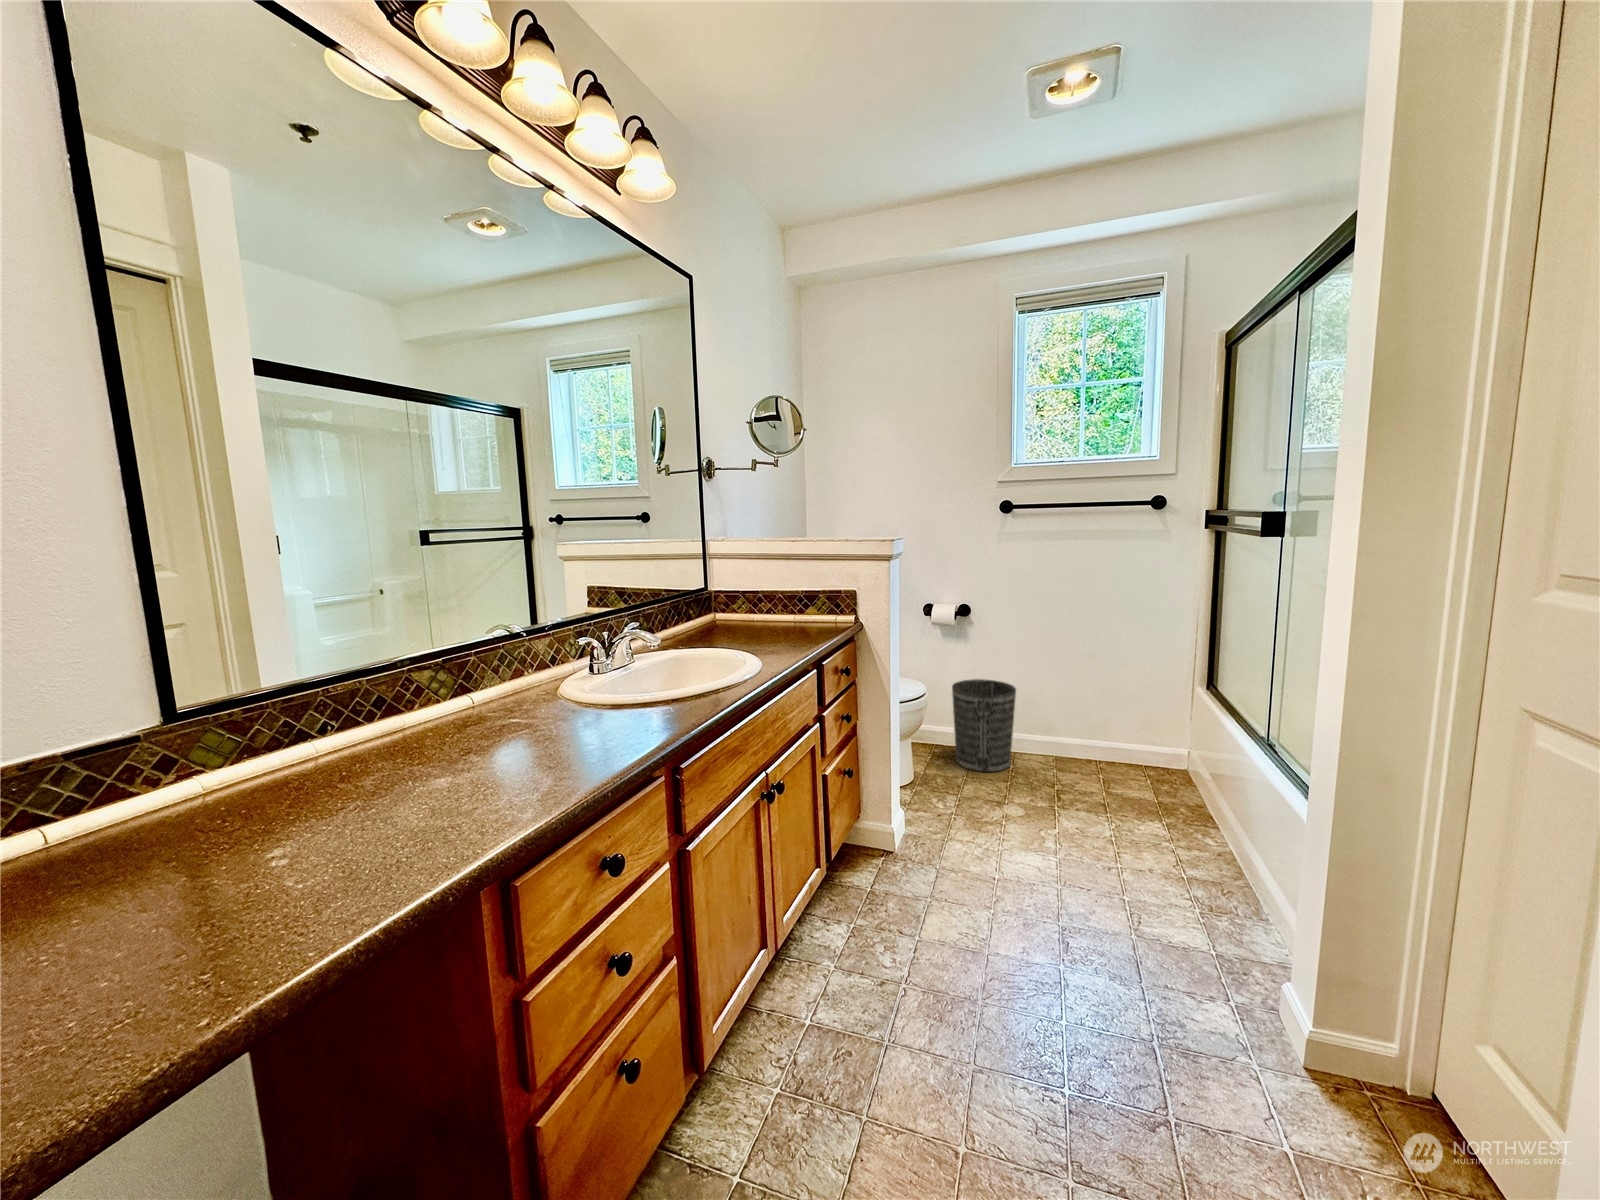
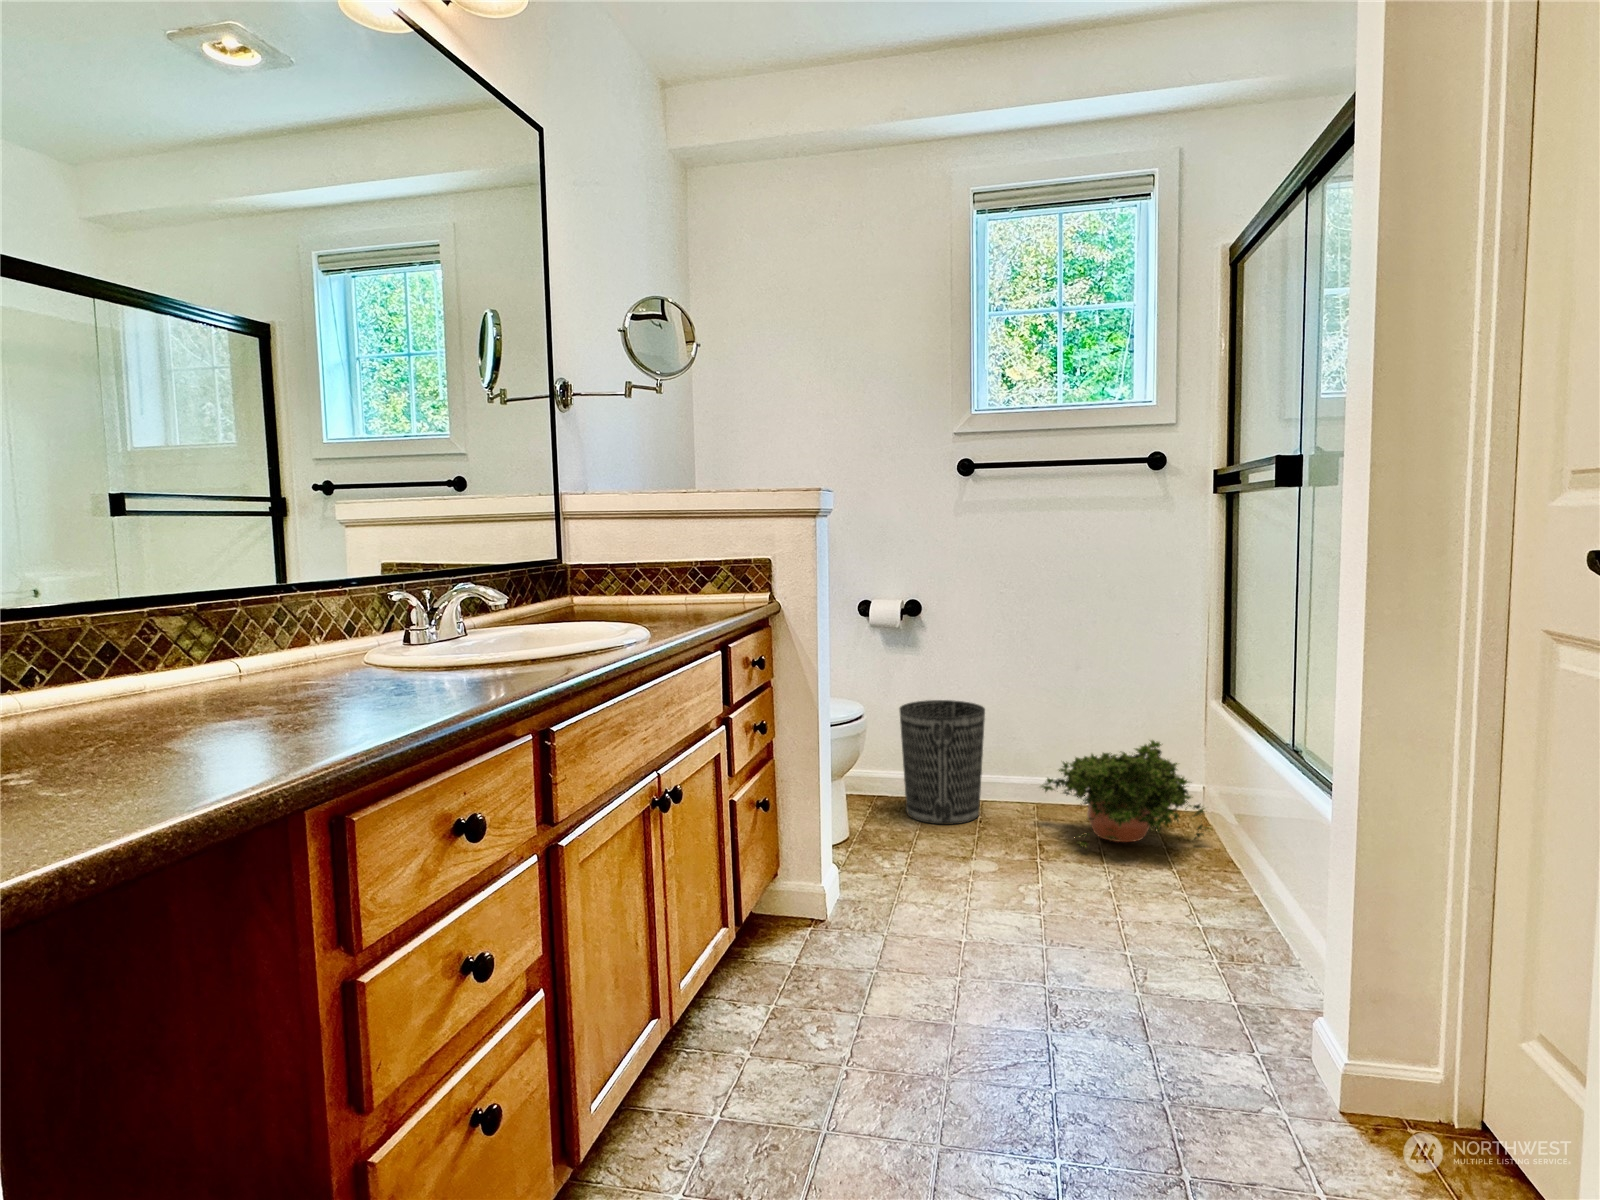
potted plant: none [1055,718,1194,801] -> present [1041,740,1206,847]

